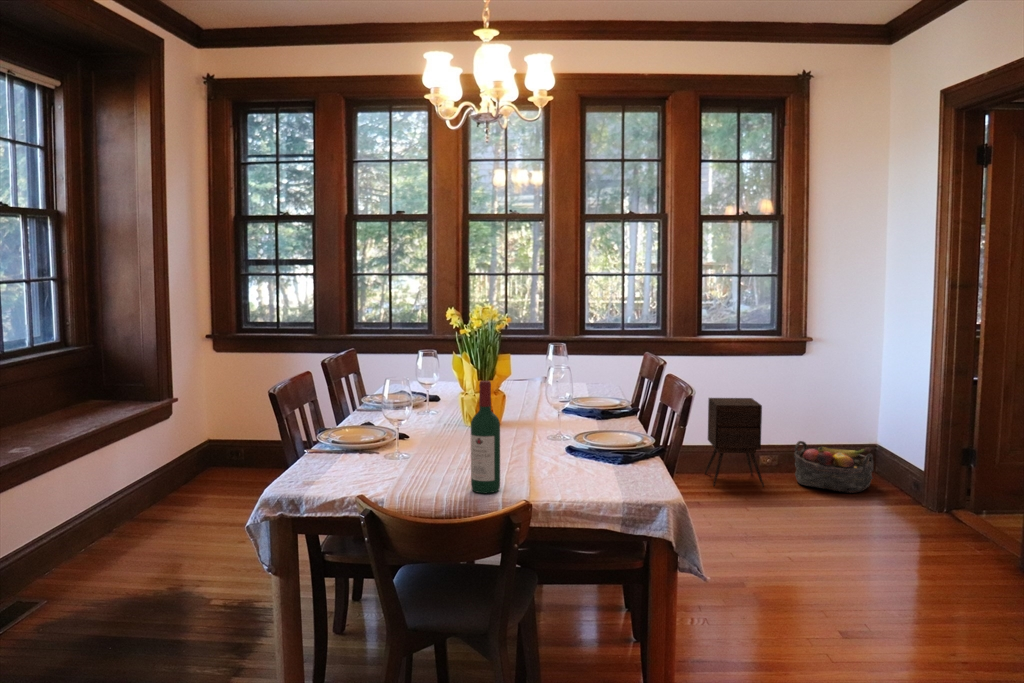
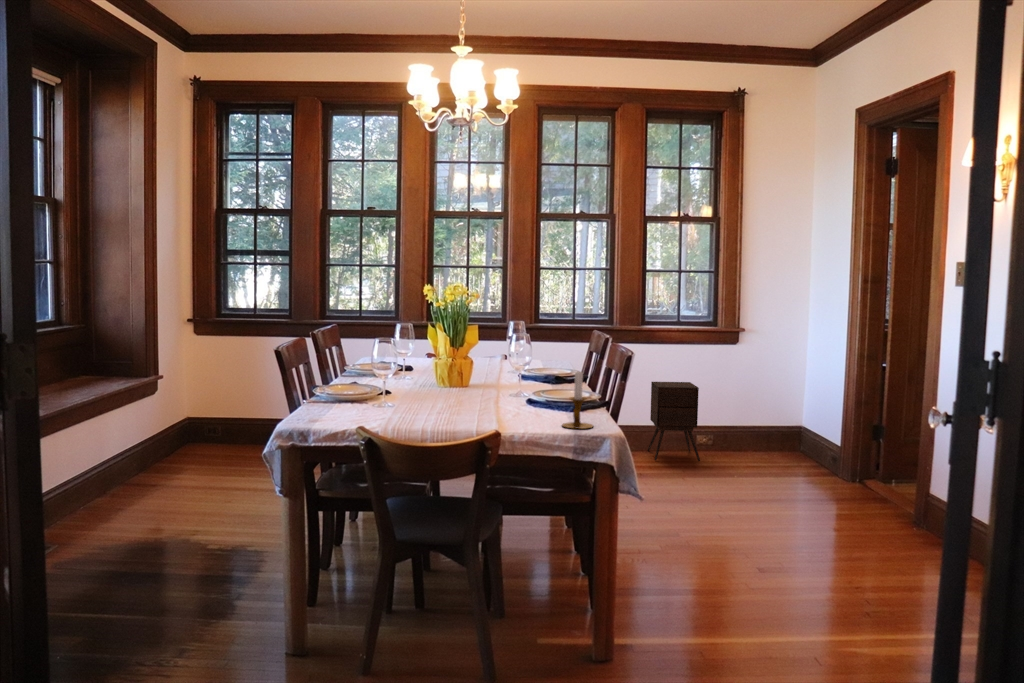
wine bottle: present [471,381,500,493] -> none [451,335,475,427]
candlestick: none [607,424,646,494] -> present [562,372,593,429]
basket: present [794,441,873,493] -> none [727,421,796,466]

